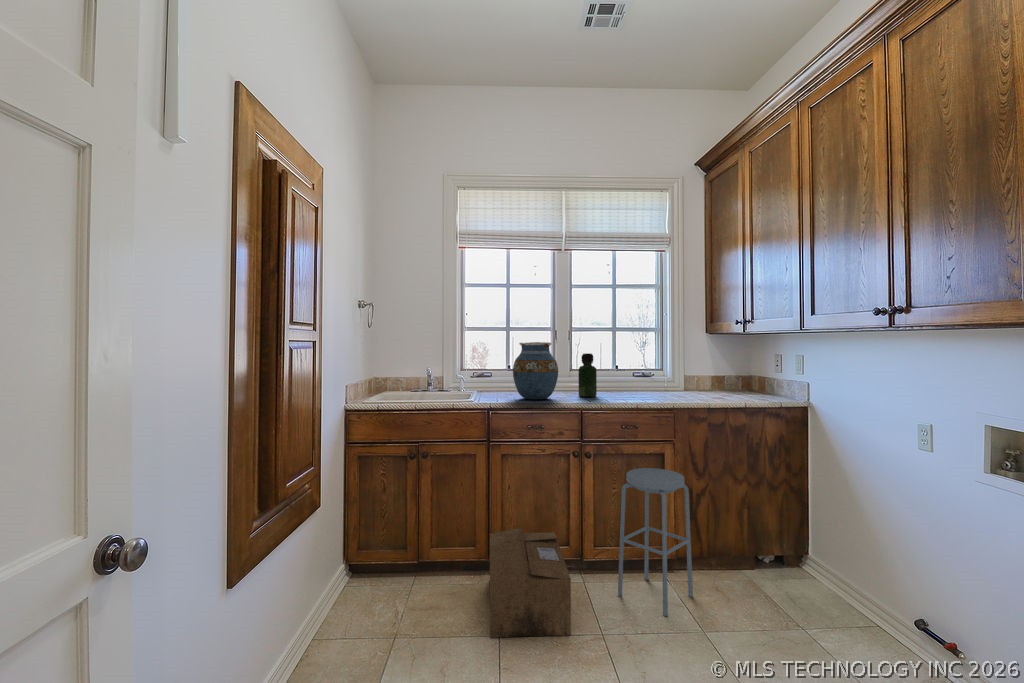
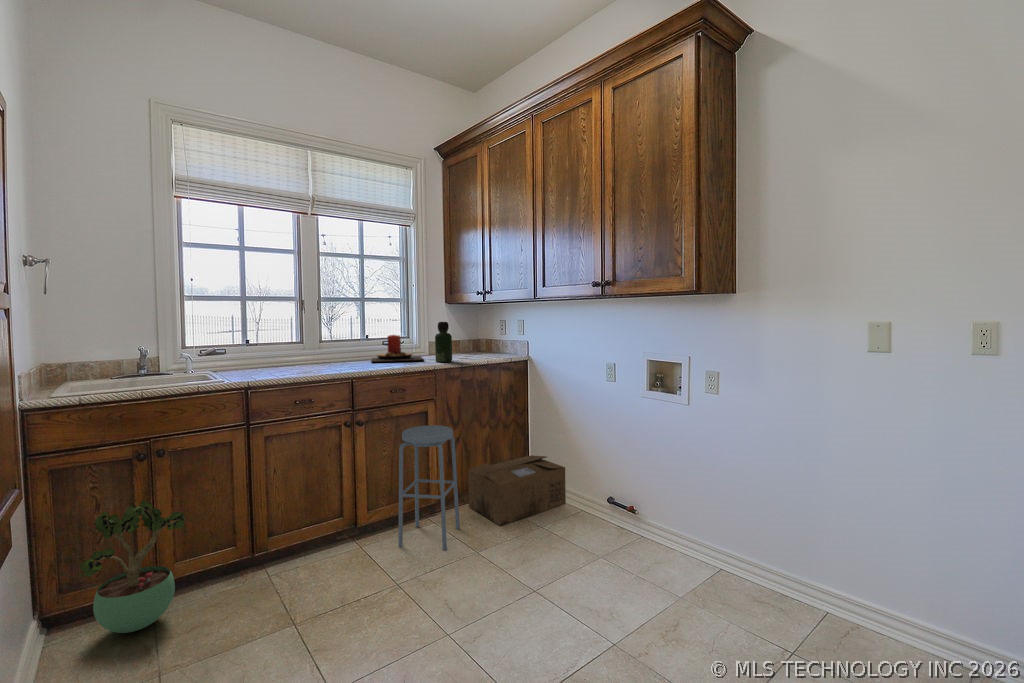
vase: present [513,342,558,400] -> none [267,312,320,374]
bottle: present [578,353,597,397] -> present [435,322,452,362]
candle: none [613,366,672,396] -> present [371,335,423,362]
potted plant: none [363,492,431,596] -> present [79,500,185,633]
cardboard box: present [490,528,571,638] -> present [468,455,566,526]

